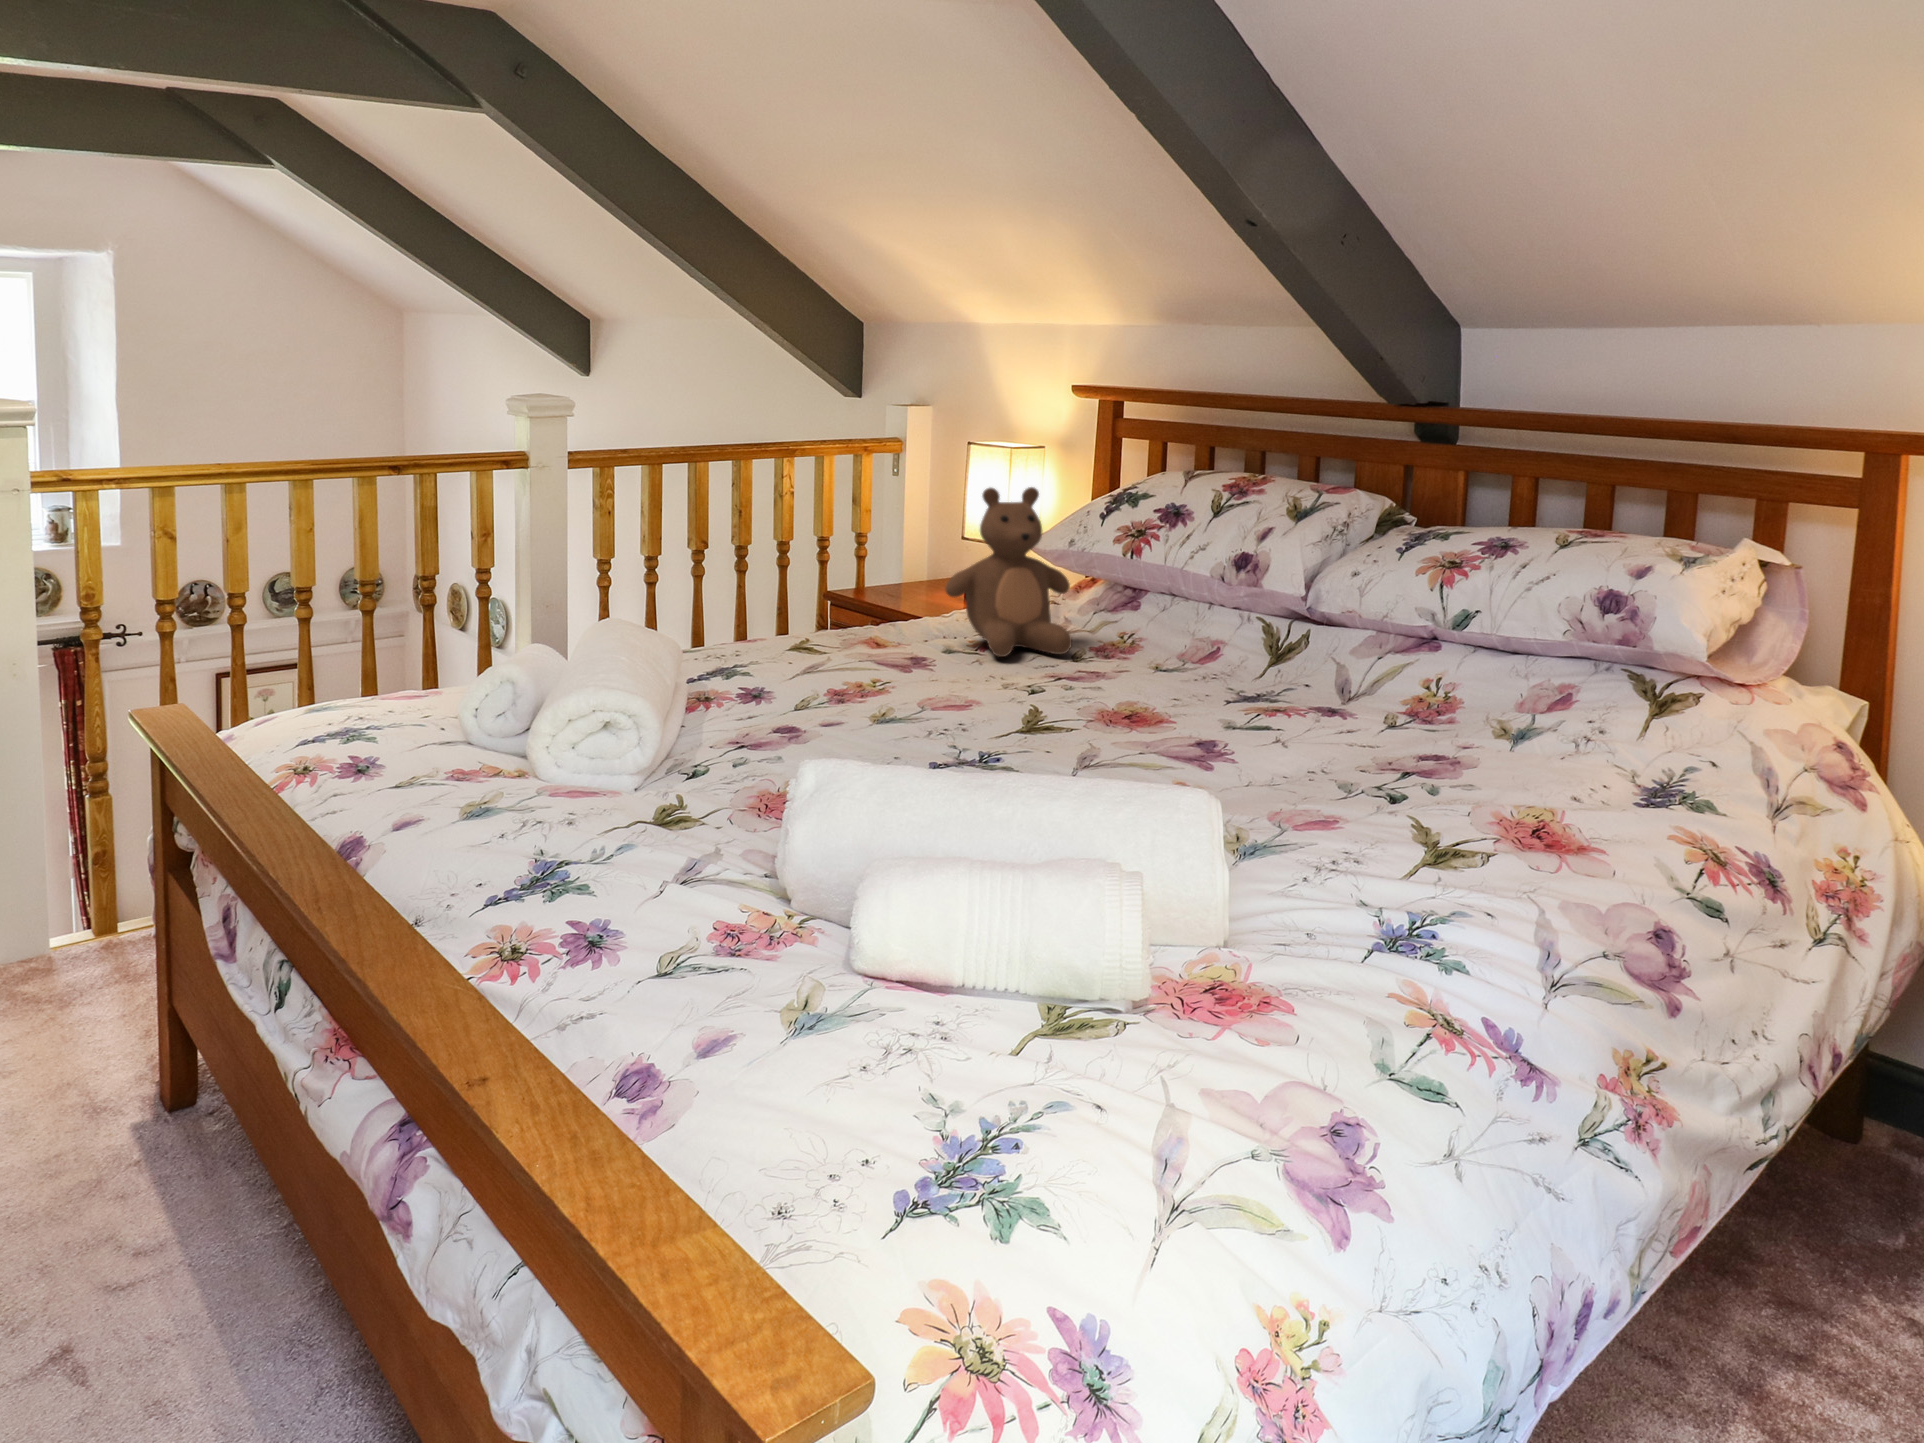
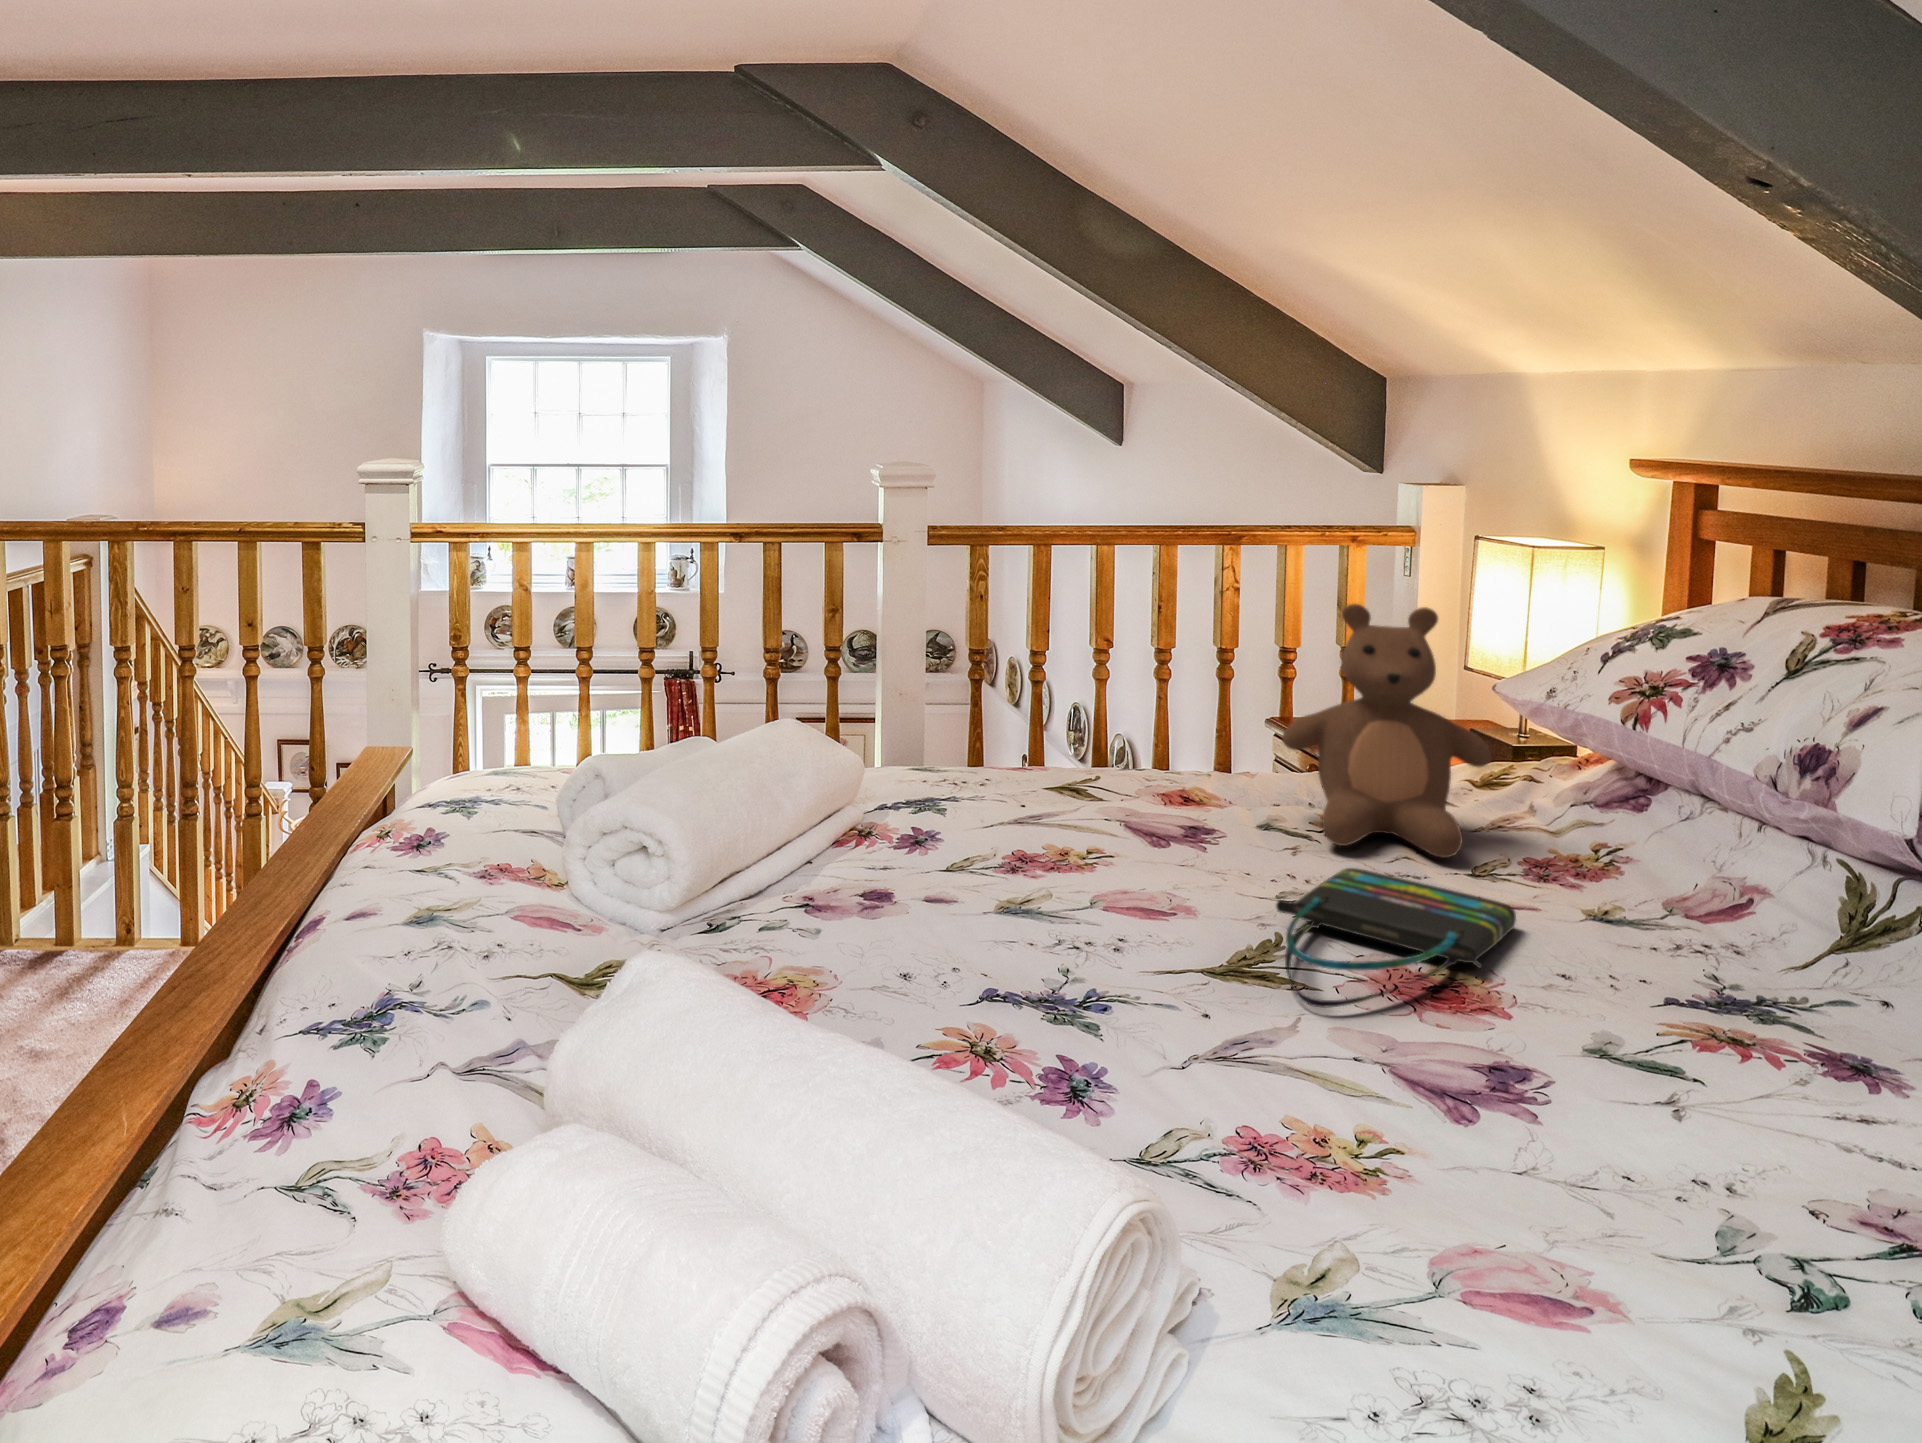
tote bag: none [1014,664,1144,737] -> present [1276,868,1516,1008]

